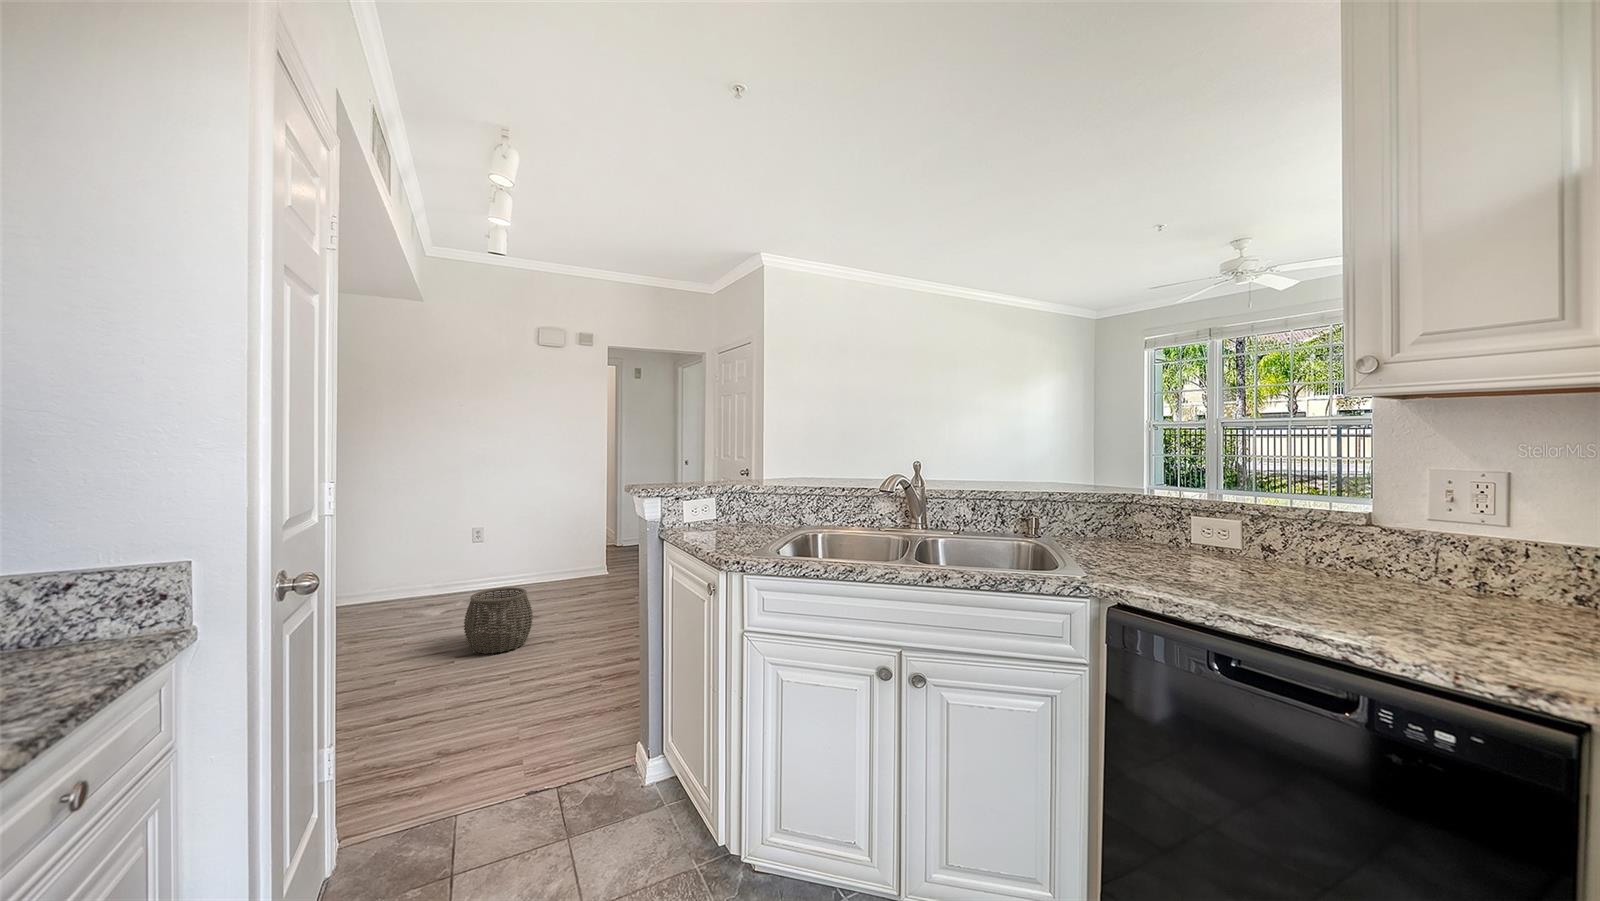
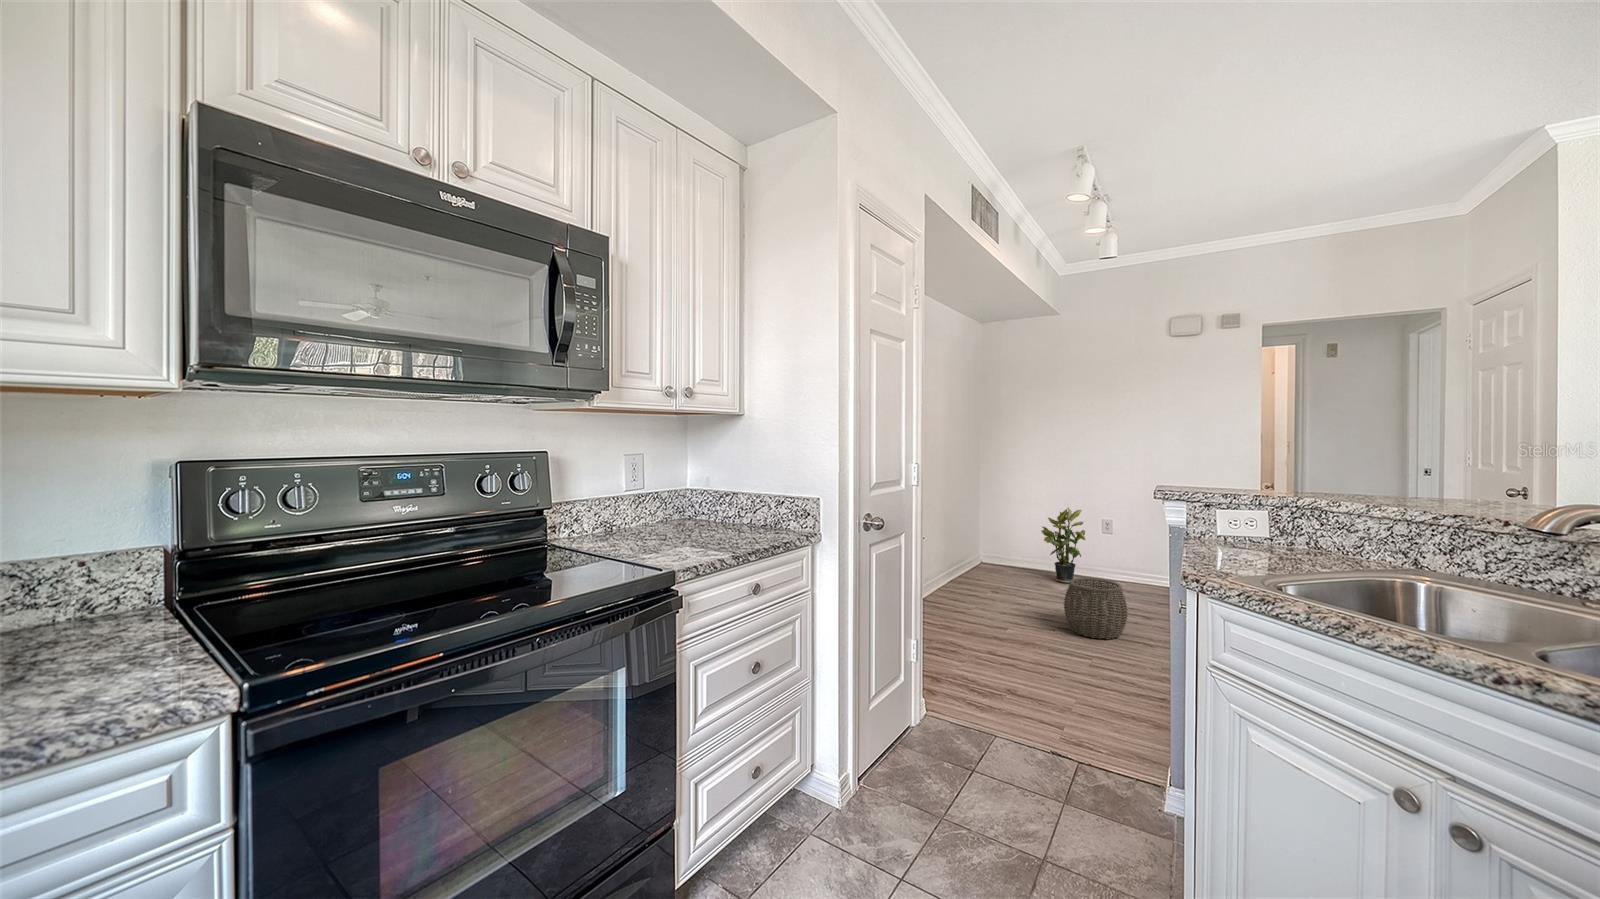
potted plant: none [407,517,462,604] -> present [1041,508,1085,583]

